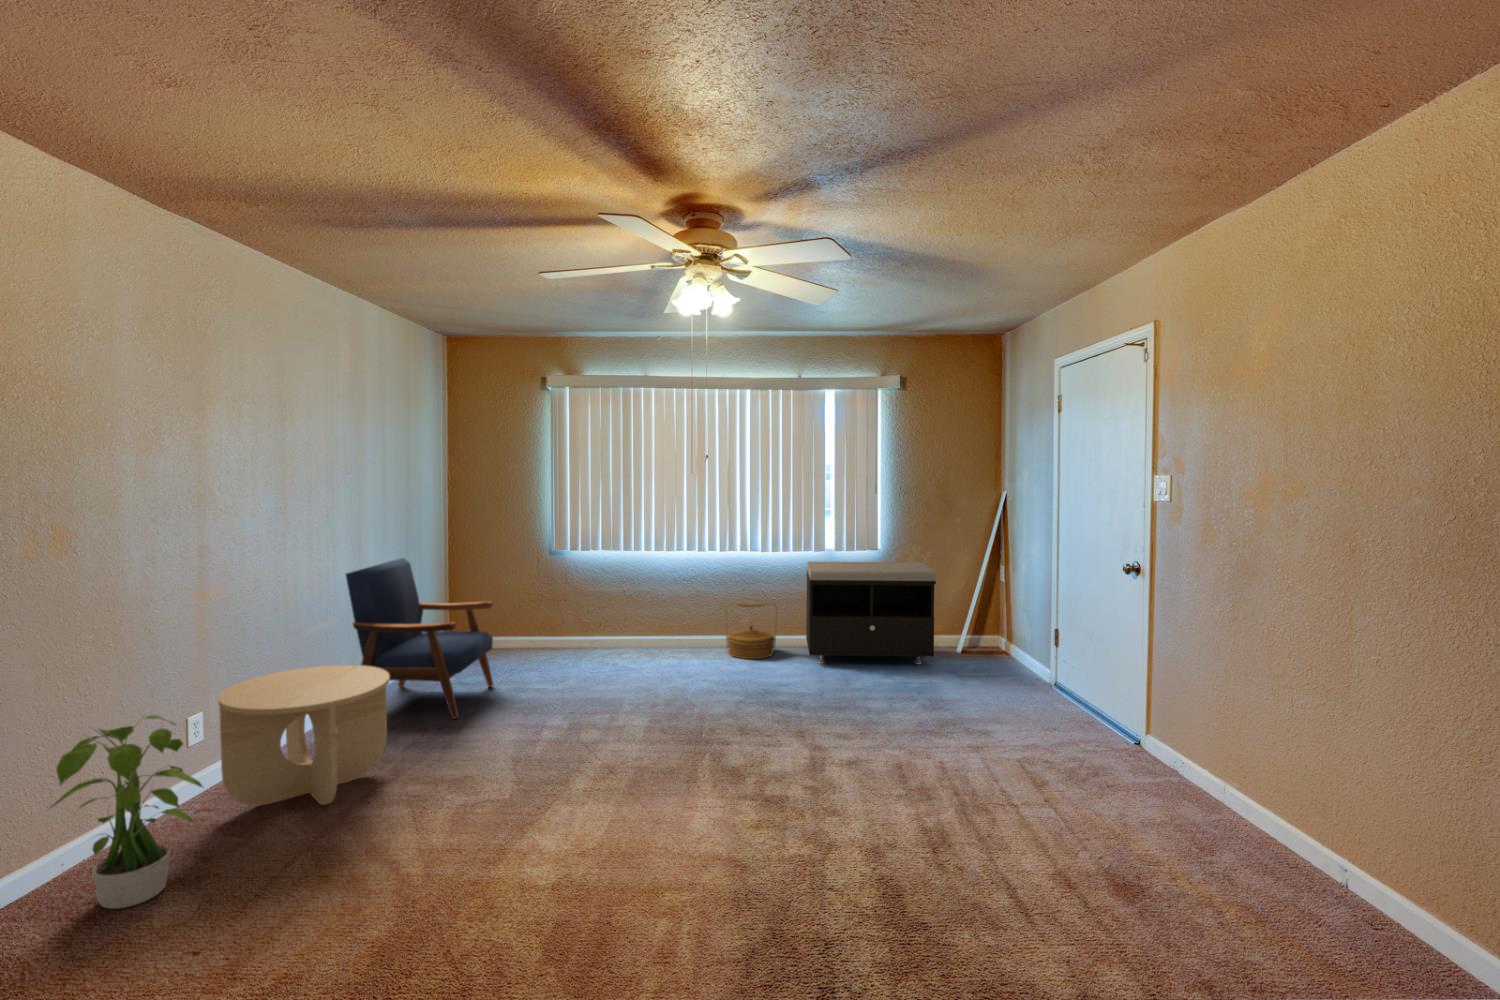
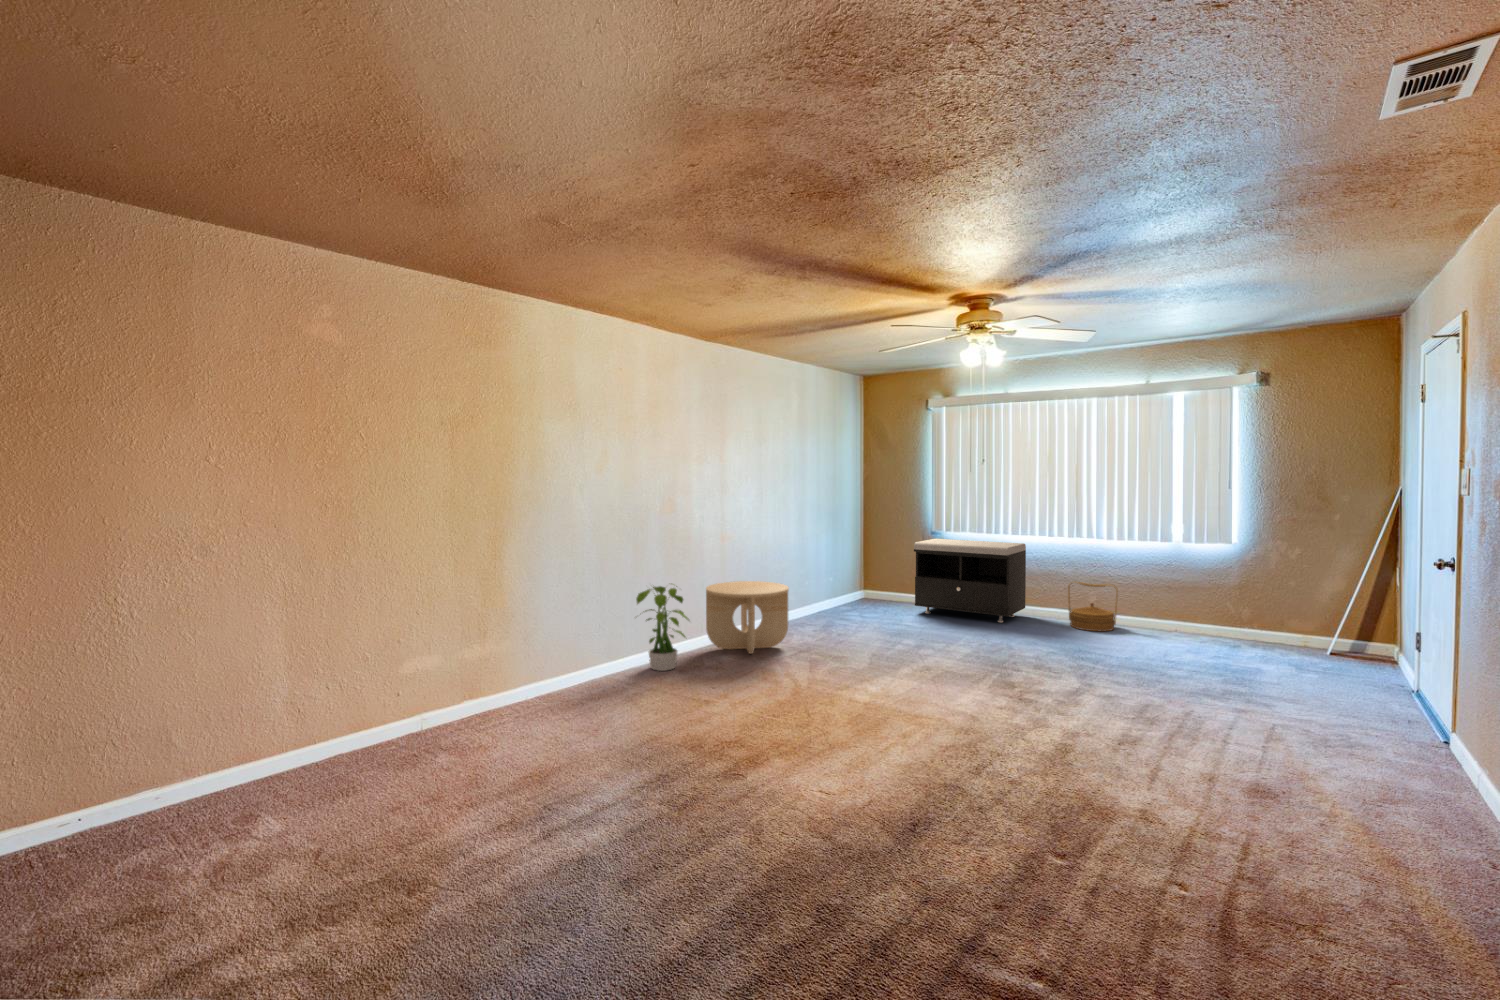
armchair: present [346,558,493,719] -> none [782,527,875,631]
storage bench: present [806,562,936,664] -> present [914,539,1026,623]

